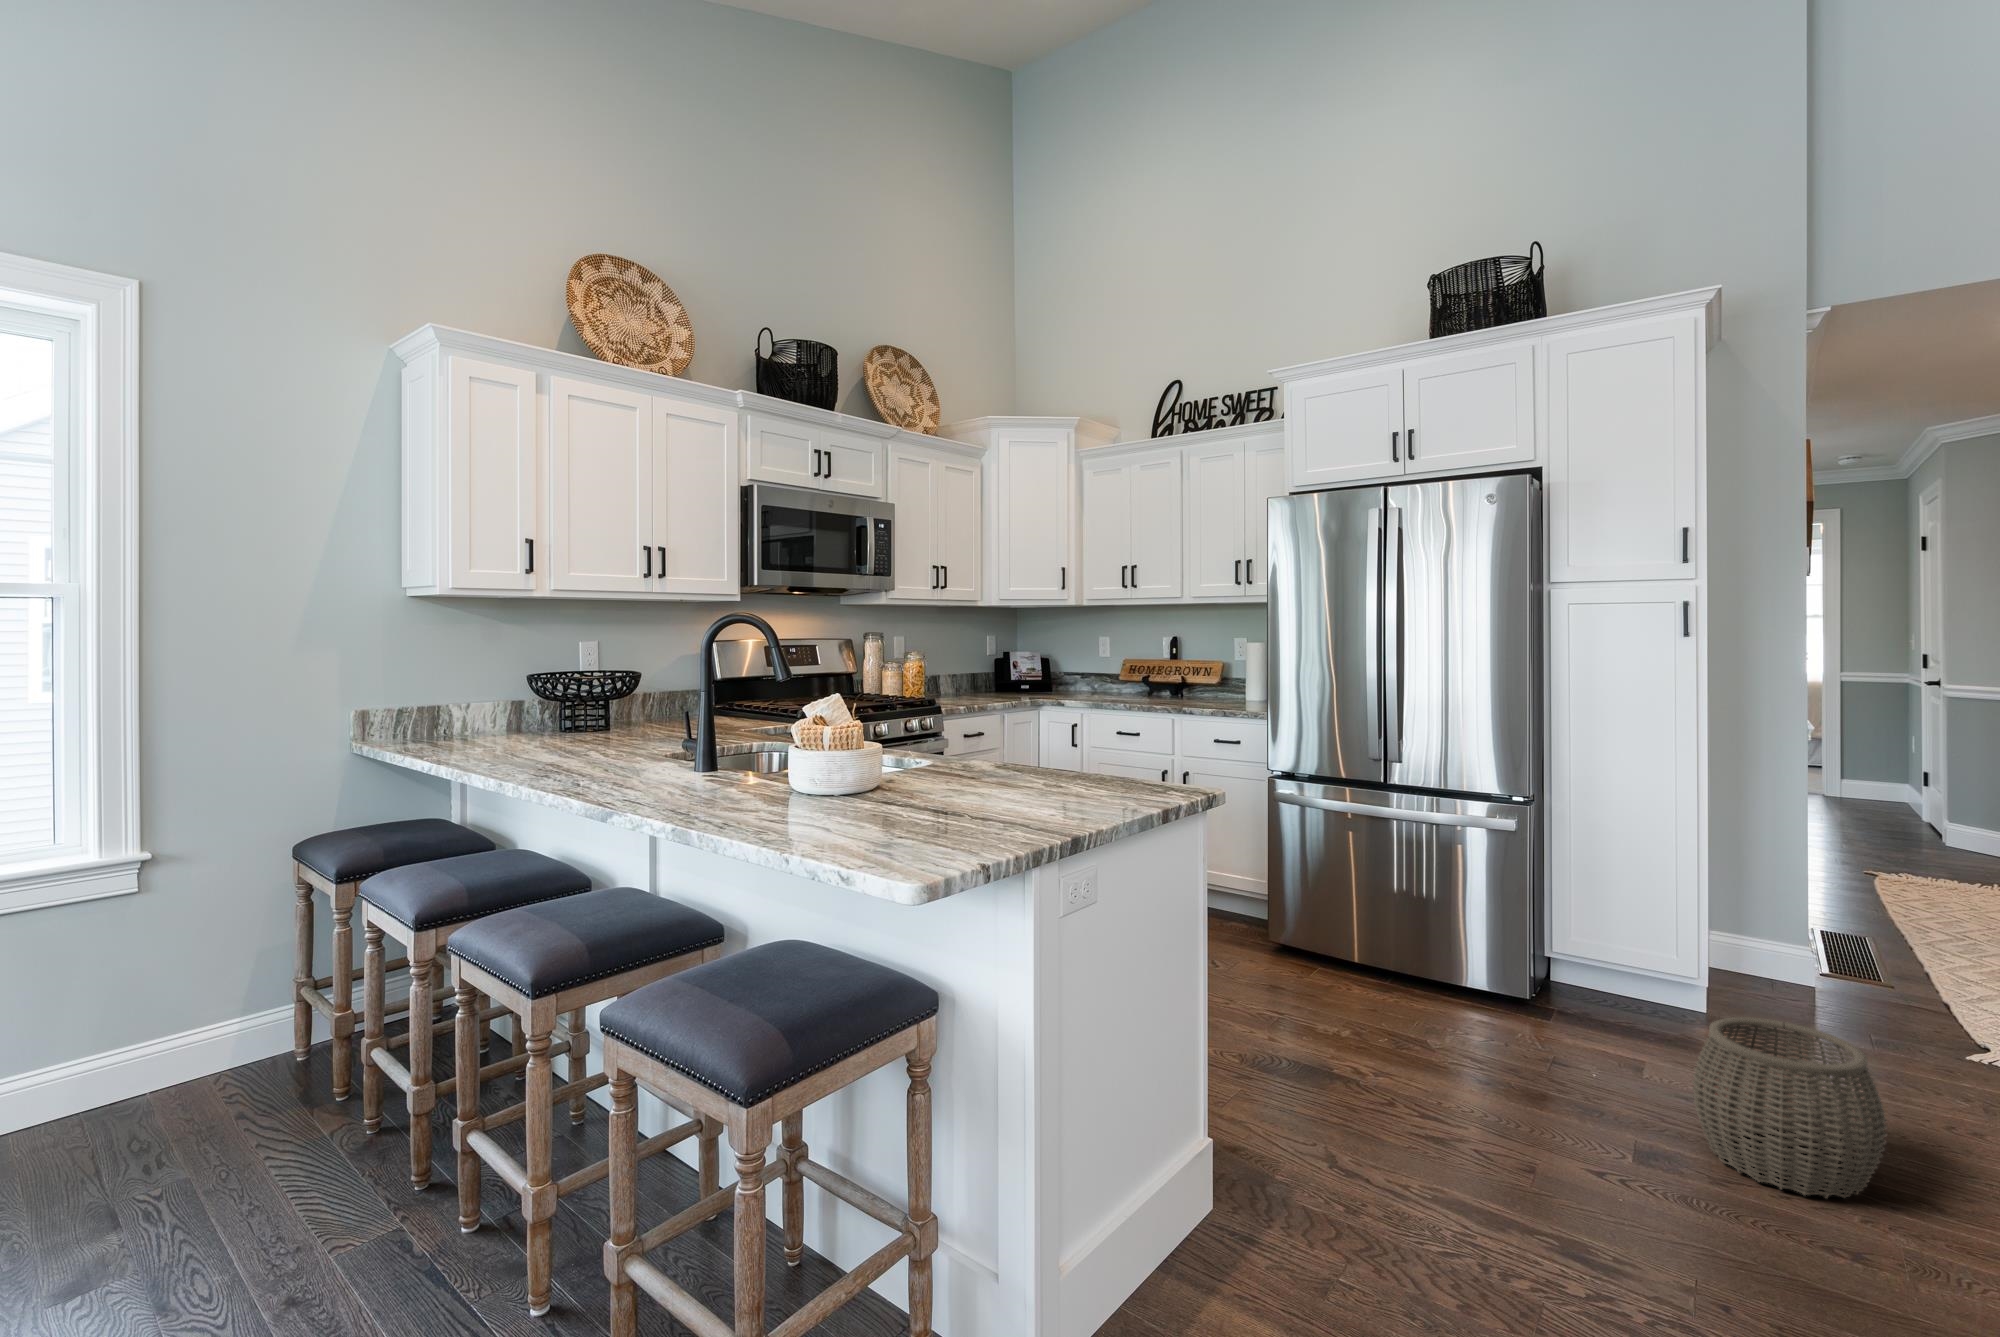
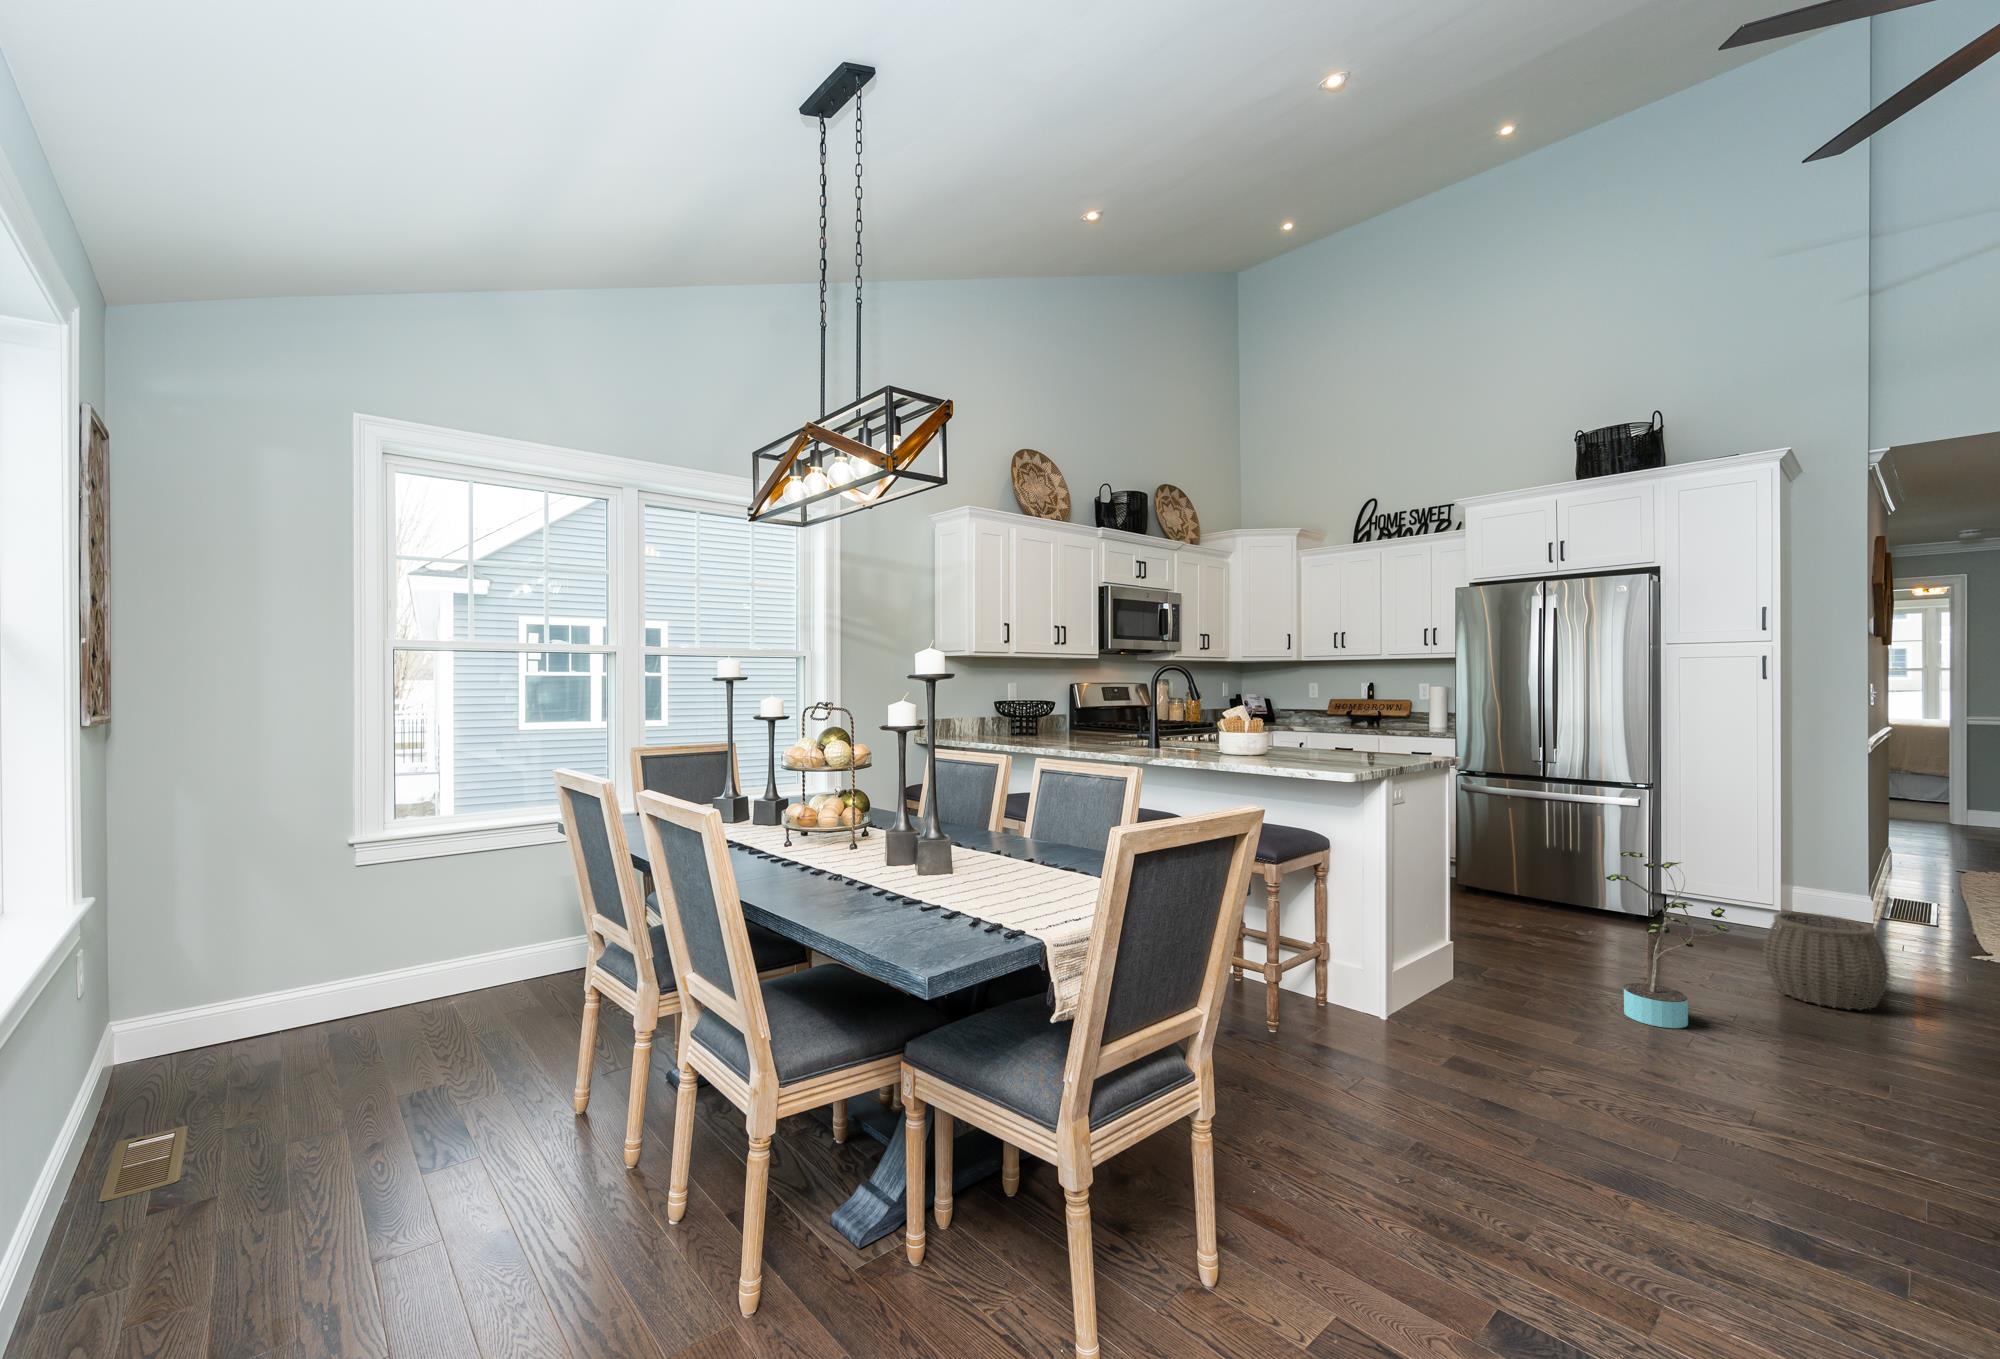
potted plant: none [1449,945,1659,1284] -> present [1606,852,1730,1028]

